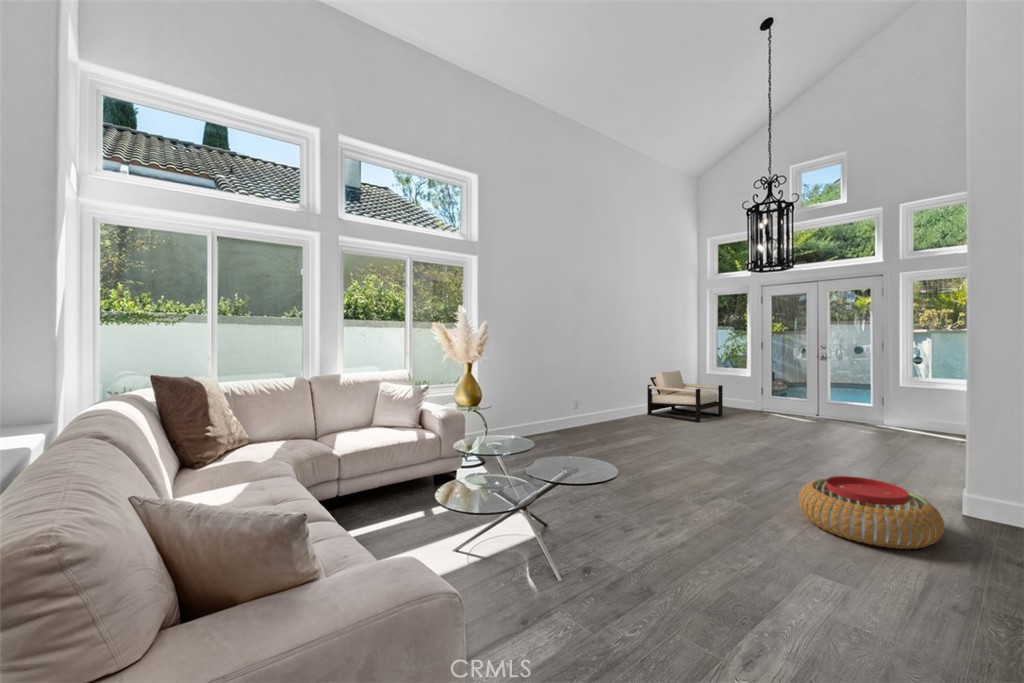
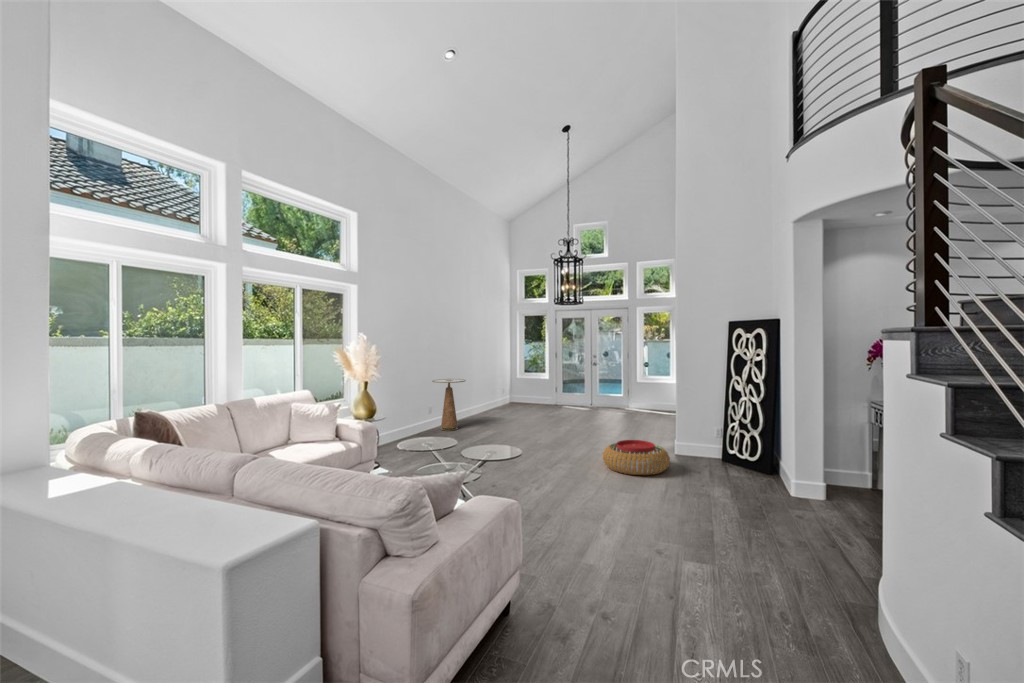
side table: none [580,369,621,431] -> present [432,379,466,431]
armchair: present [647,370,723,422] -> none [478,377,532,417]

